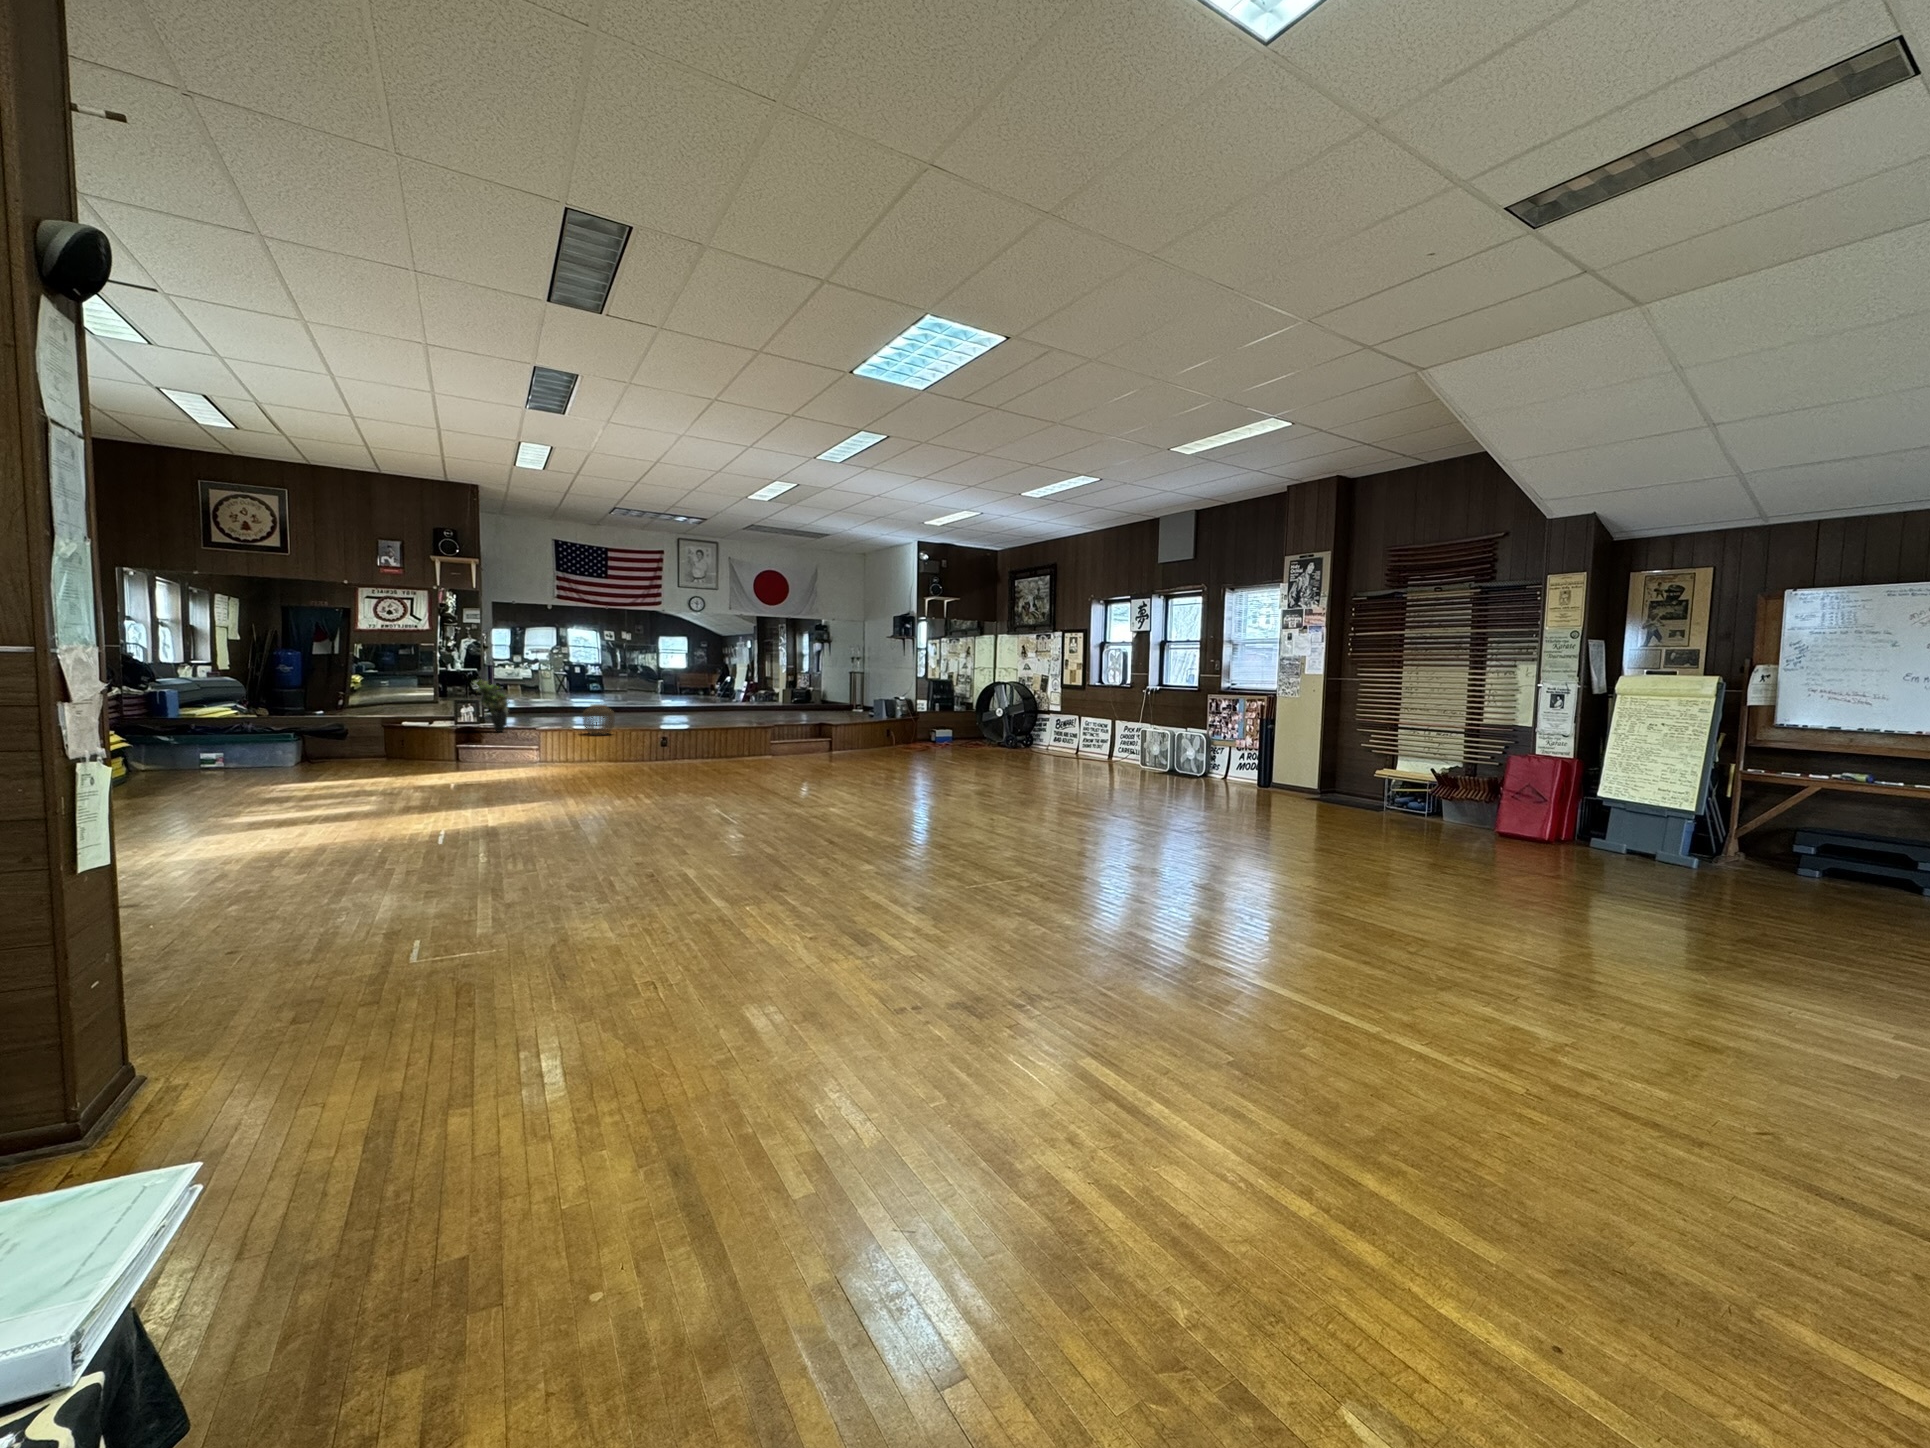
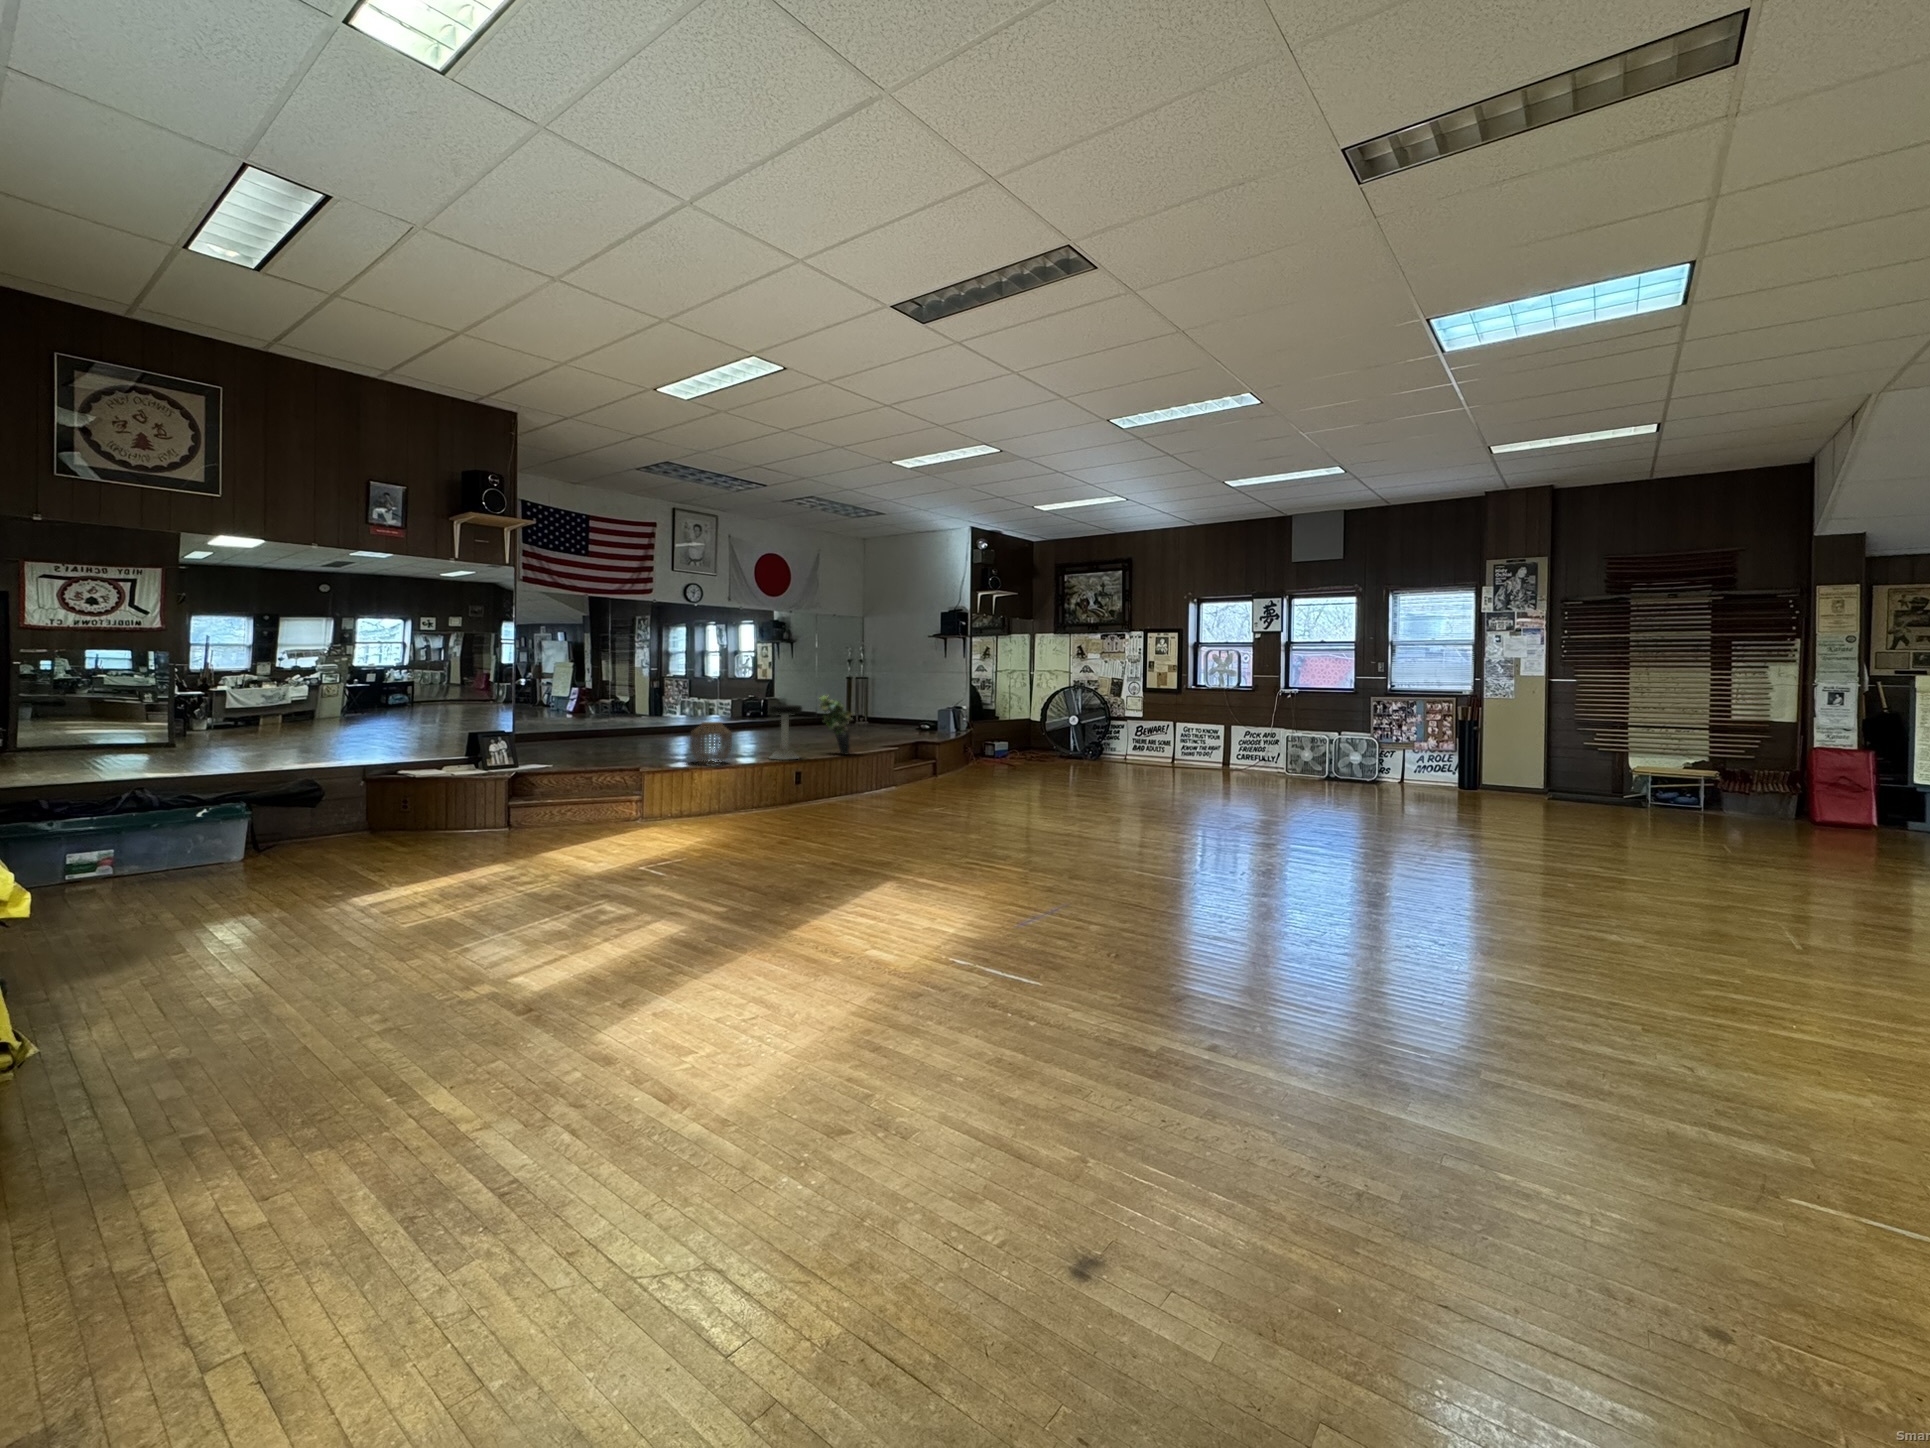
potted plant: present [475,681,510,732] -> present [819,696,852,754]
stool: none [655,693,682,734] -> present [768,705,802,760]

